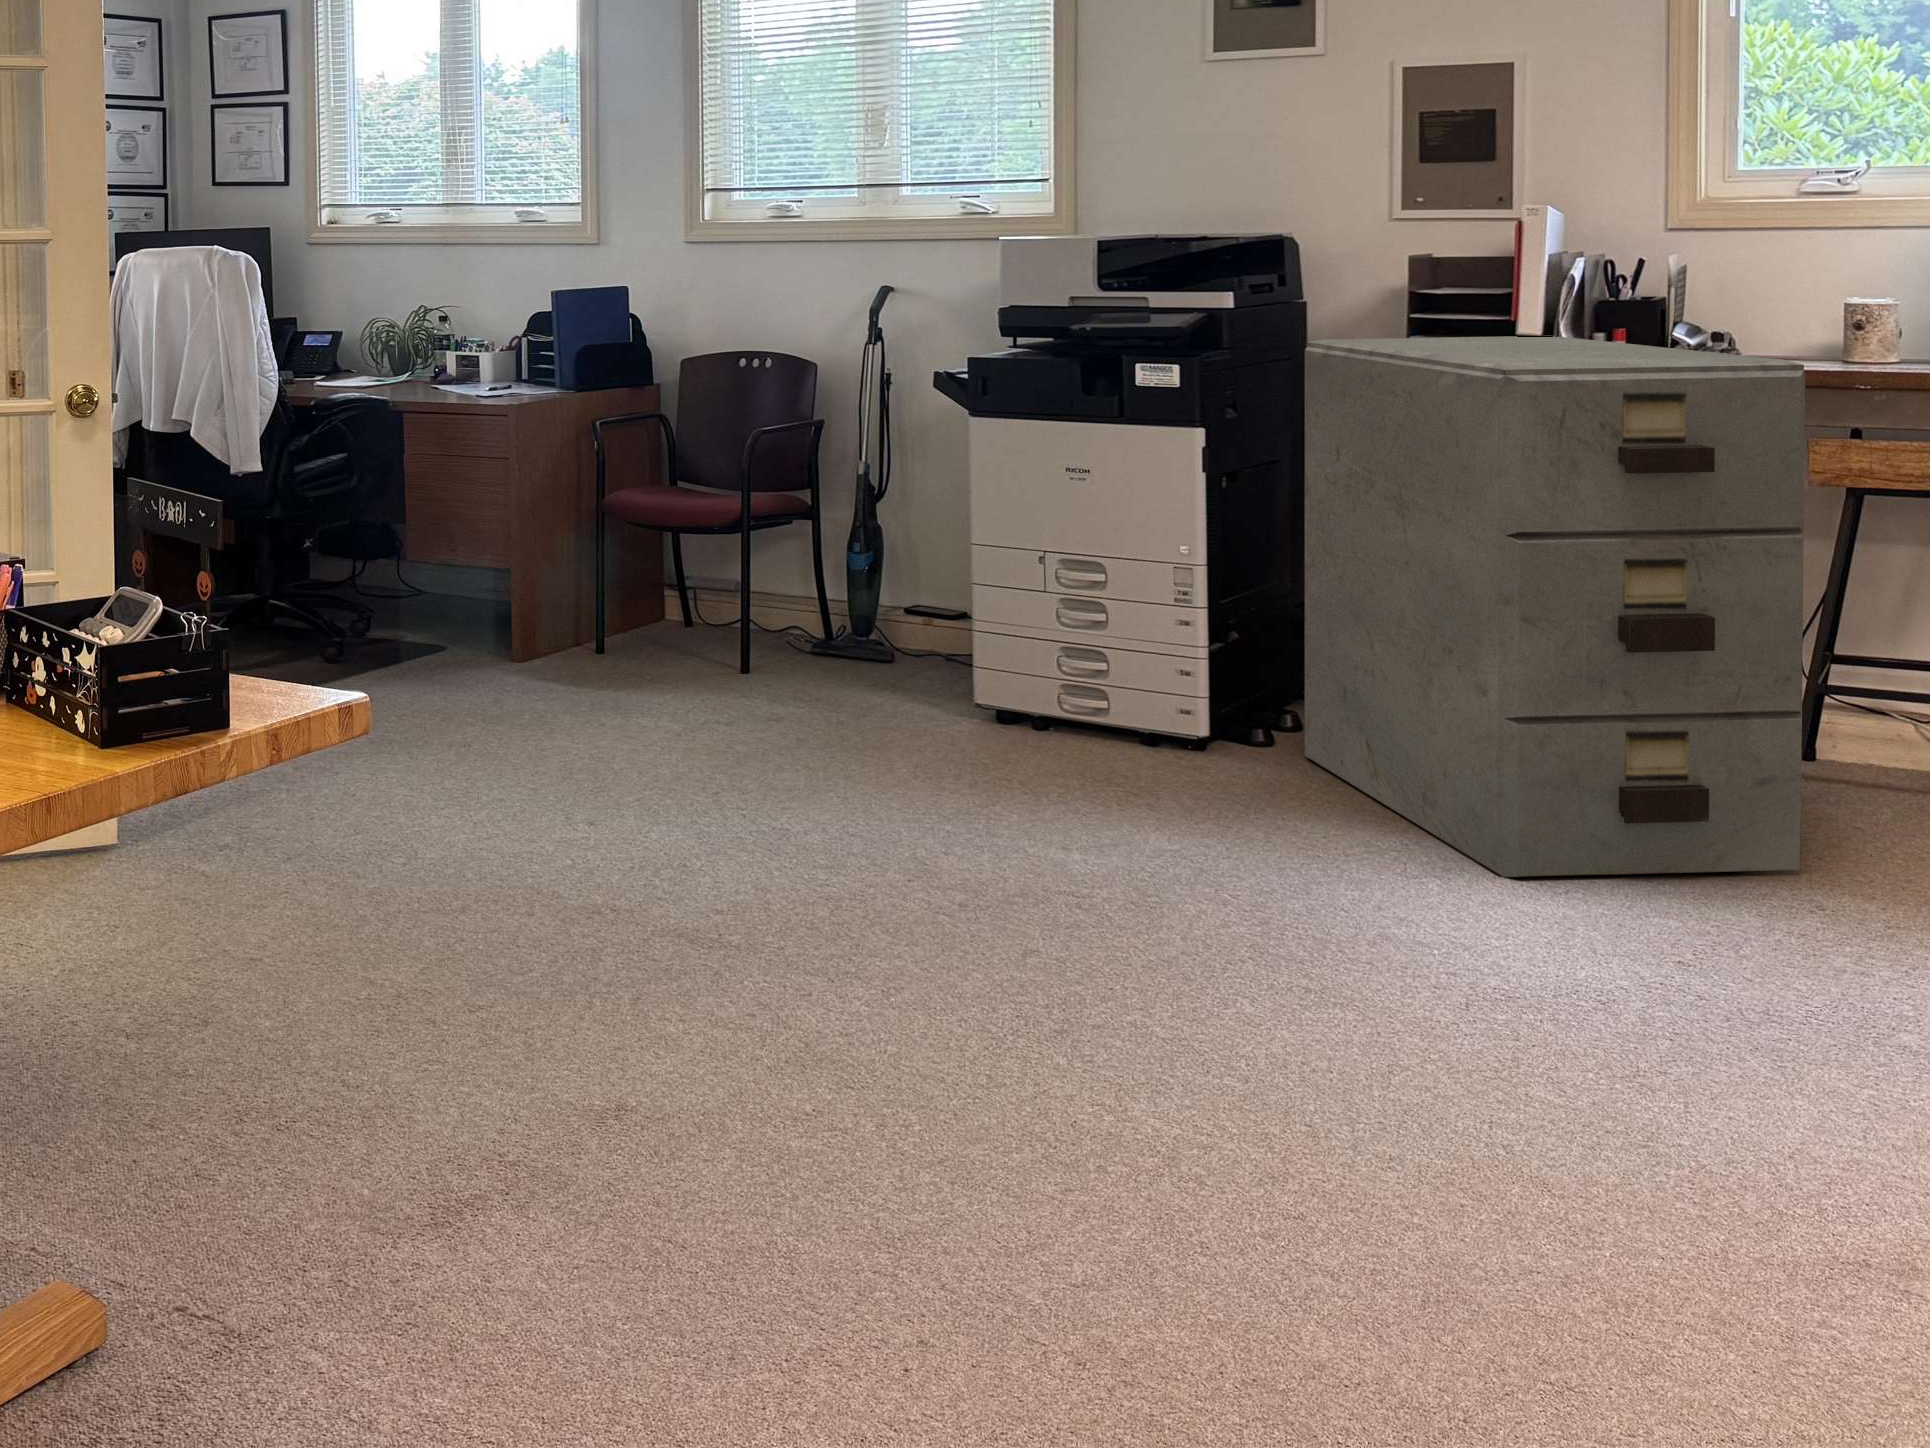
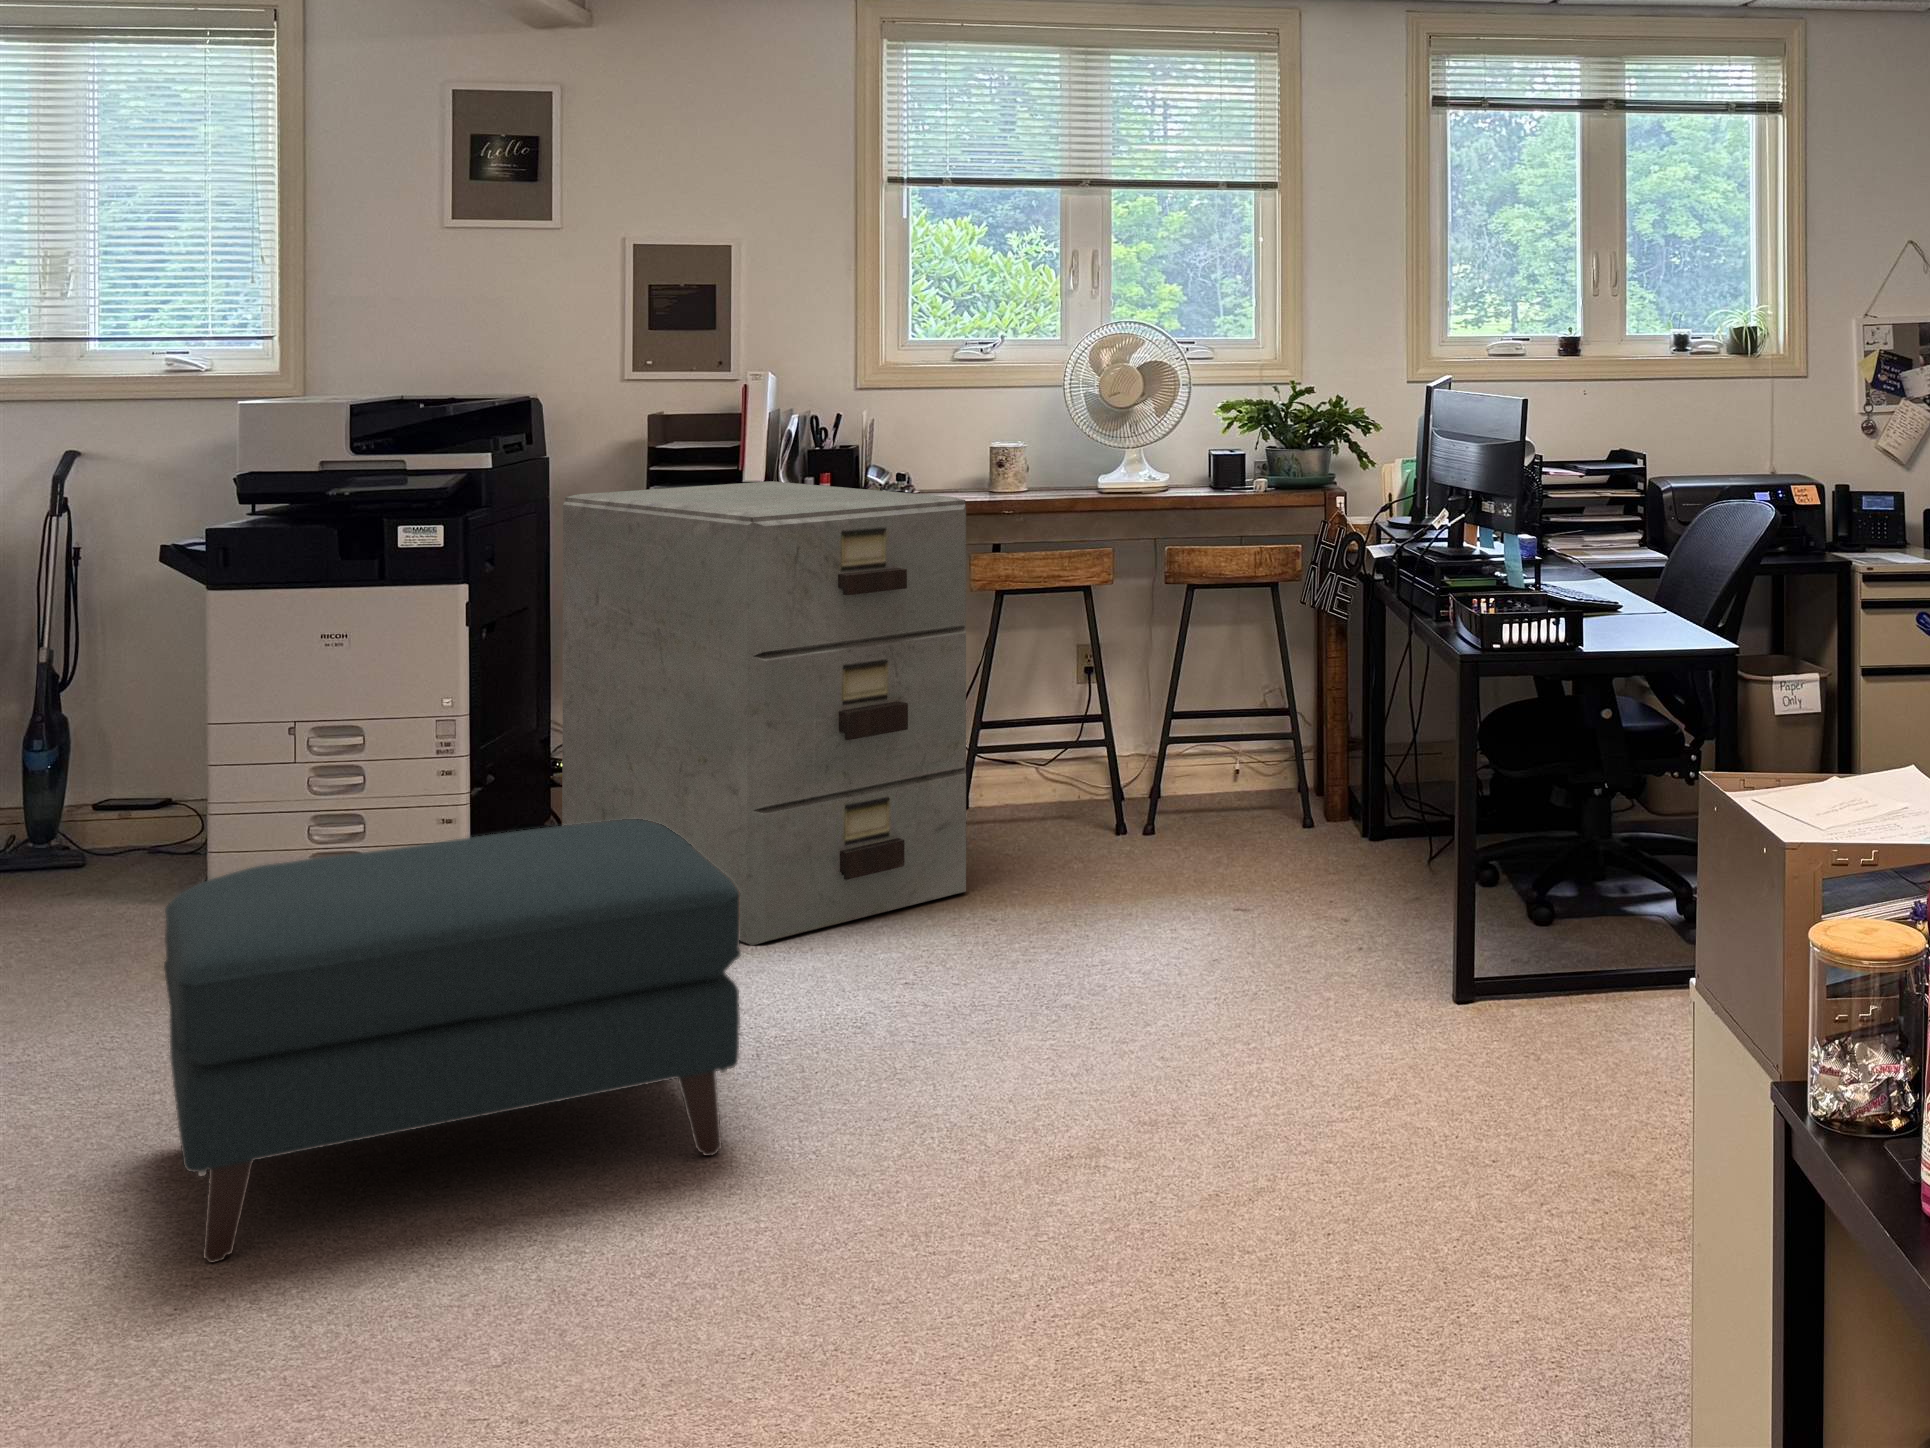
ottoman: none [840,689,1440,1135] -> present [164,819,741,1263]

